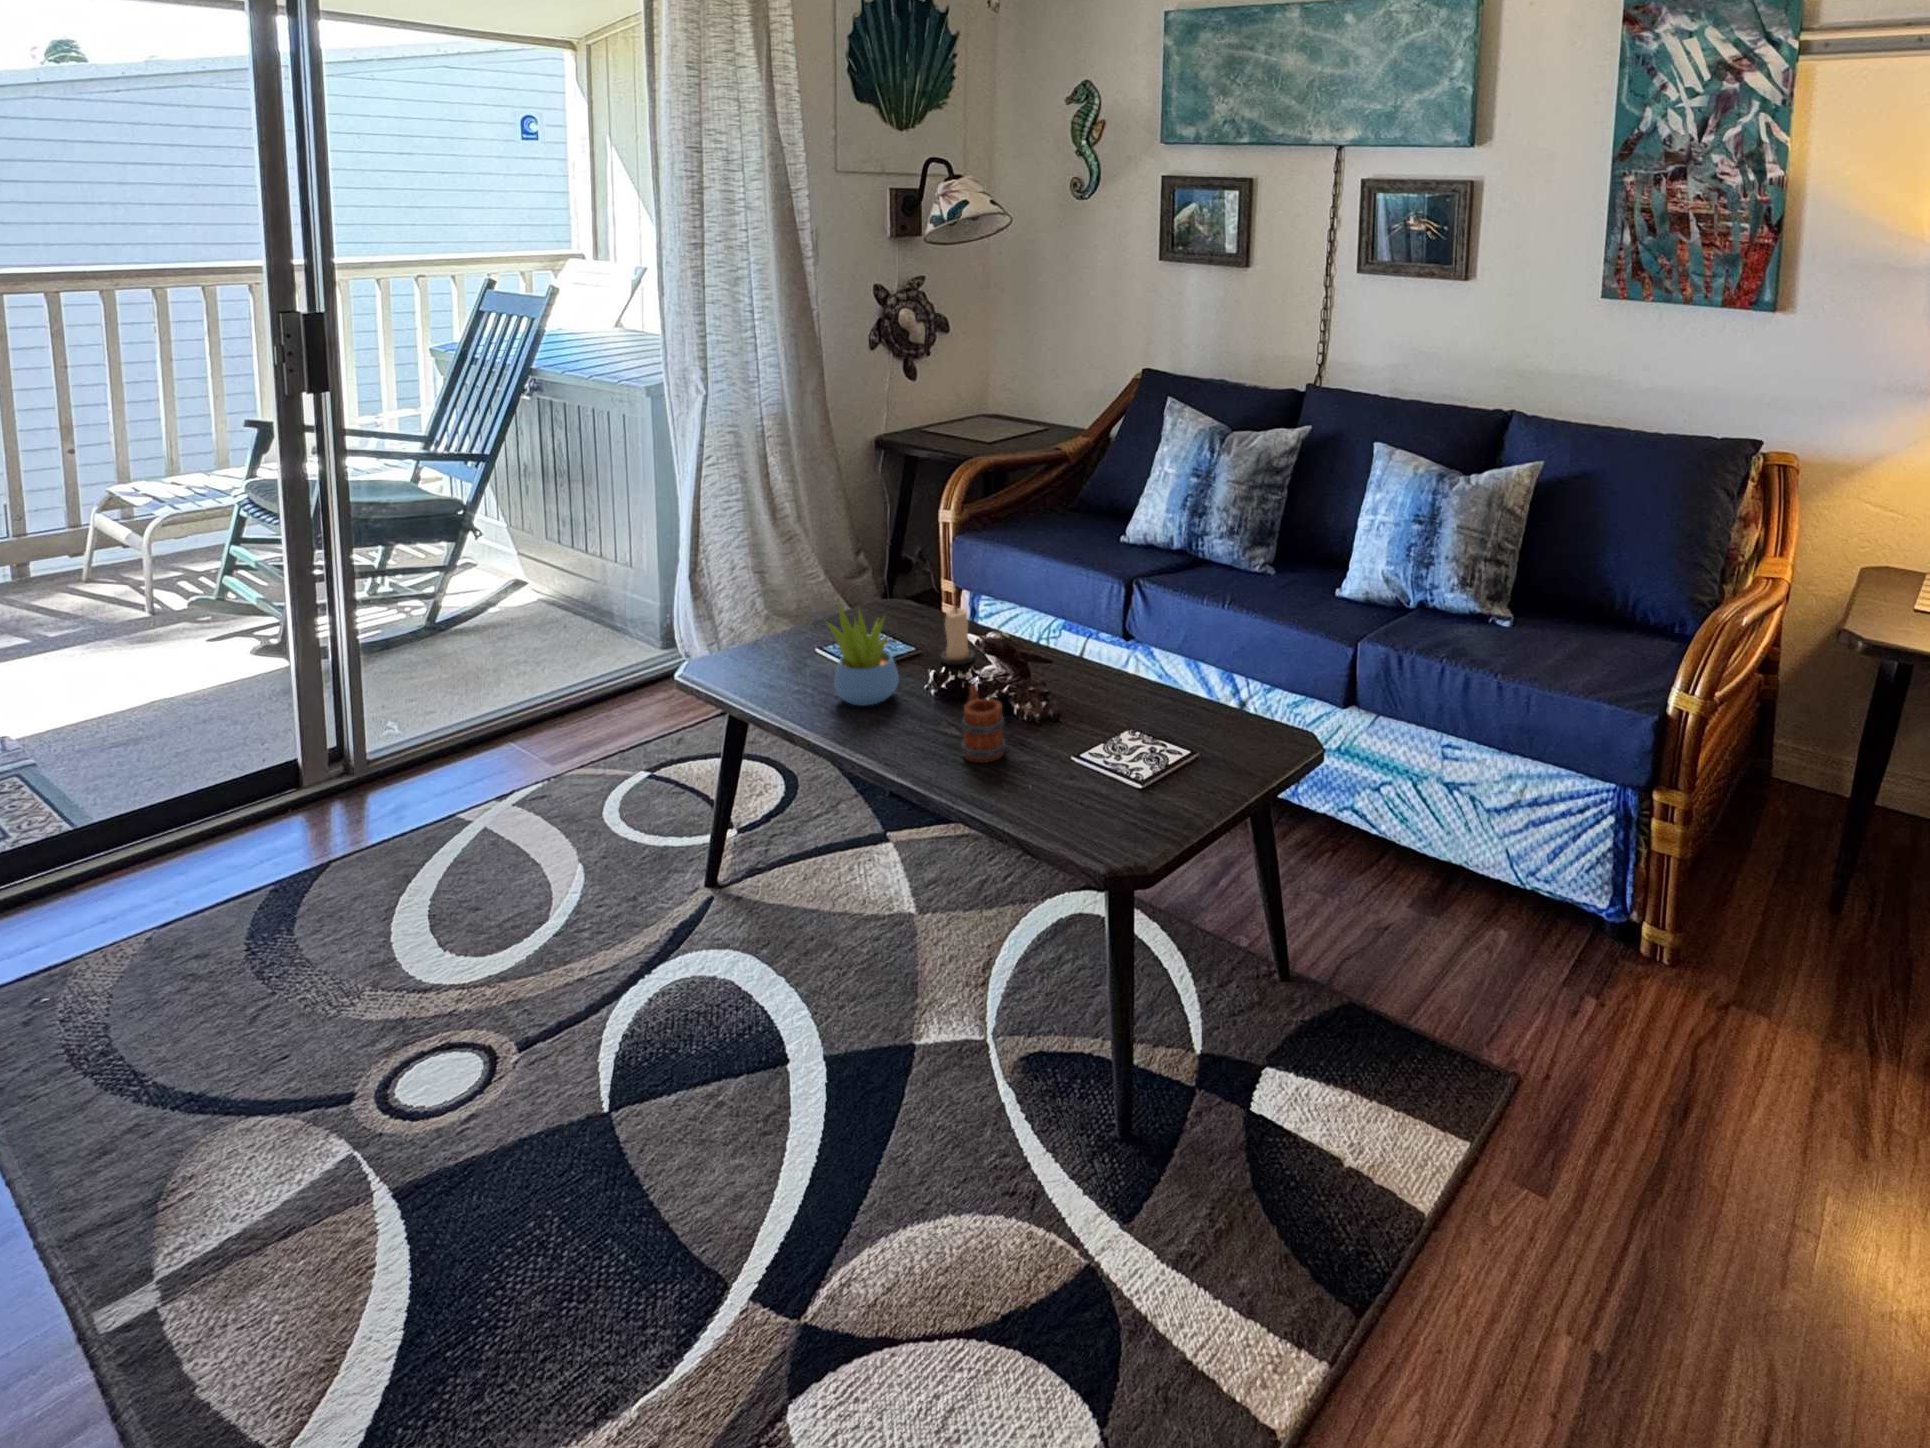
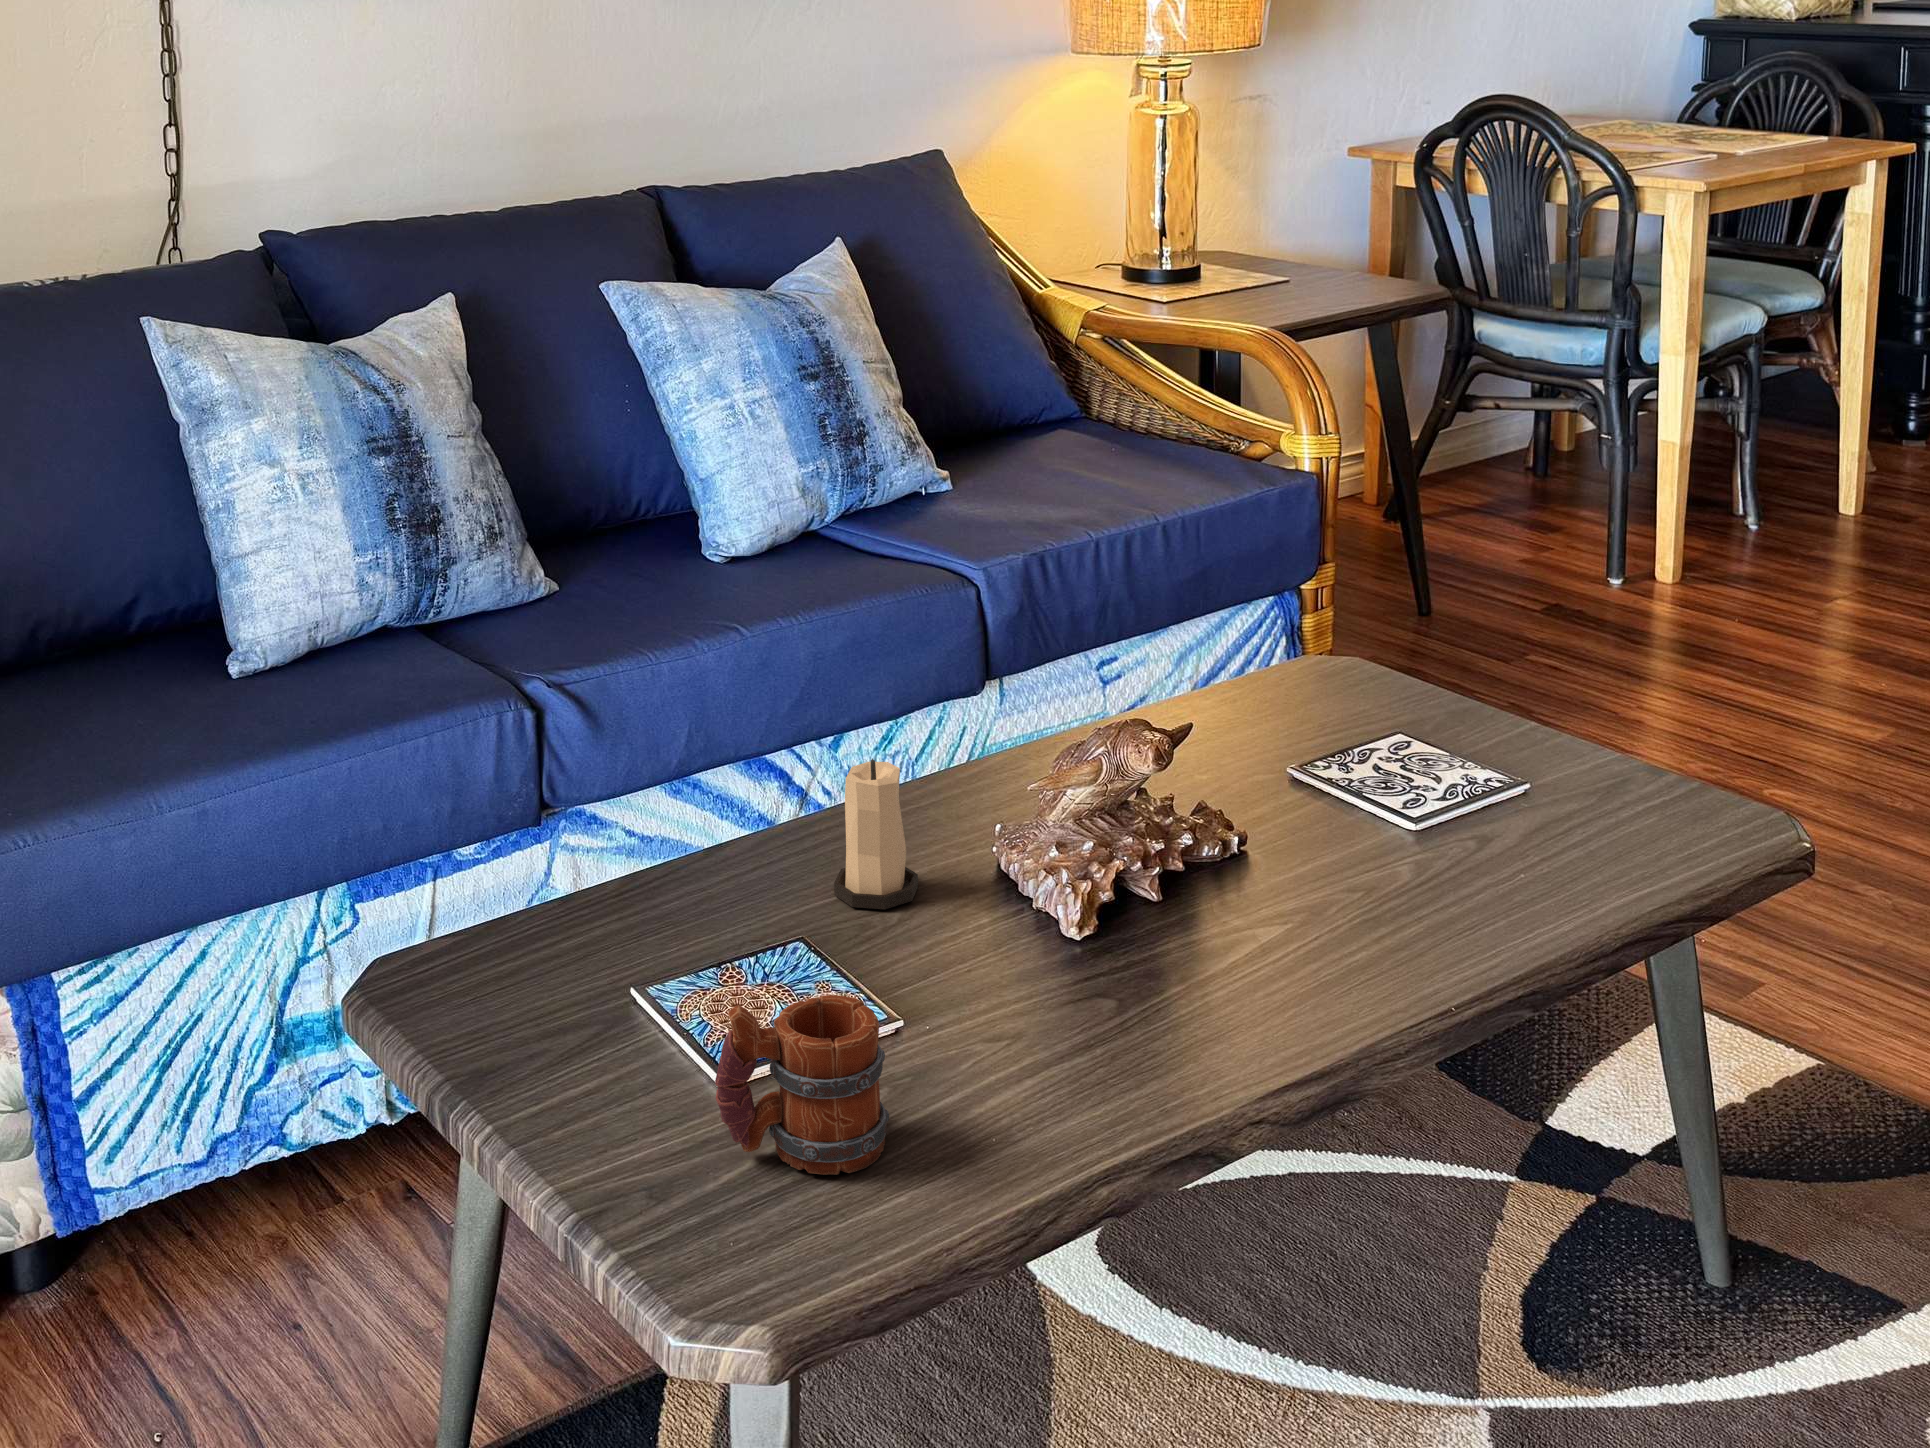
succulent plant: present [827,602,899,706] -> none [991,764,1160,1028]
mug: present [961,685,1006,763] -> present [715,995,889,1175]

